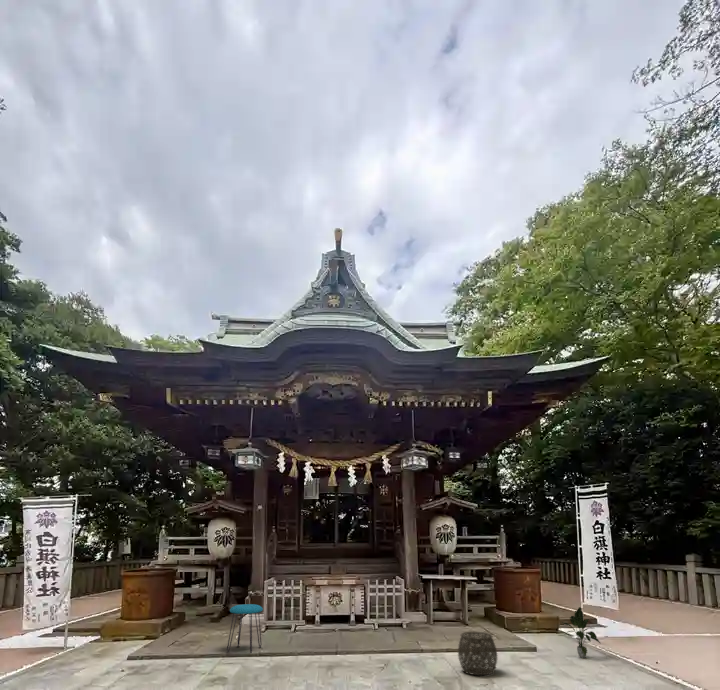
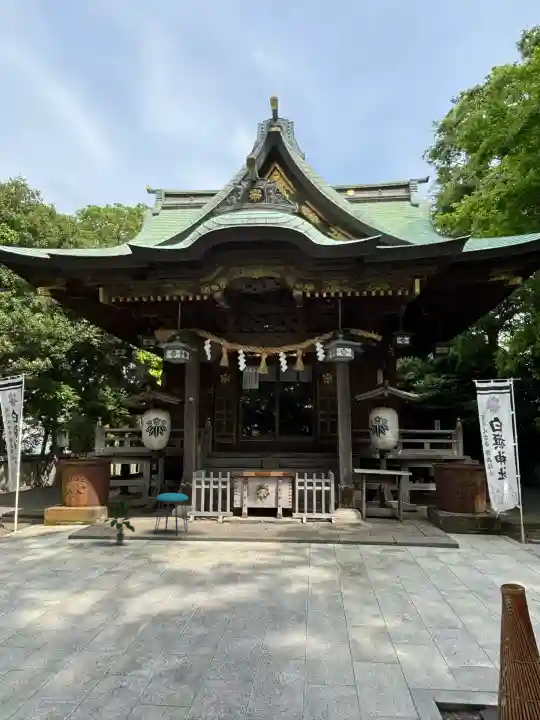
potted plant: present [564,607,600,658] -> present [104,499,135,544]
woven basket: present [458,632,497,675] -> none [368,527,406,566]

